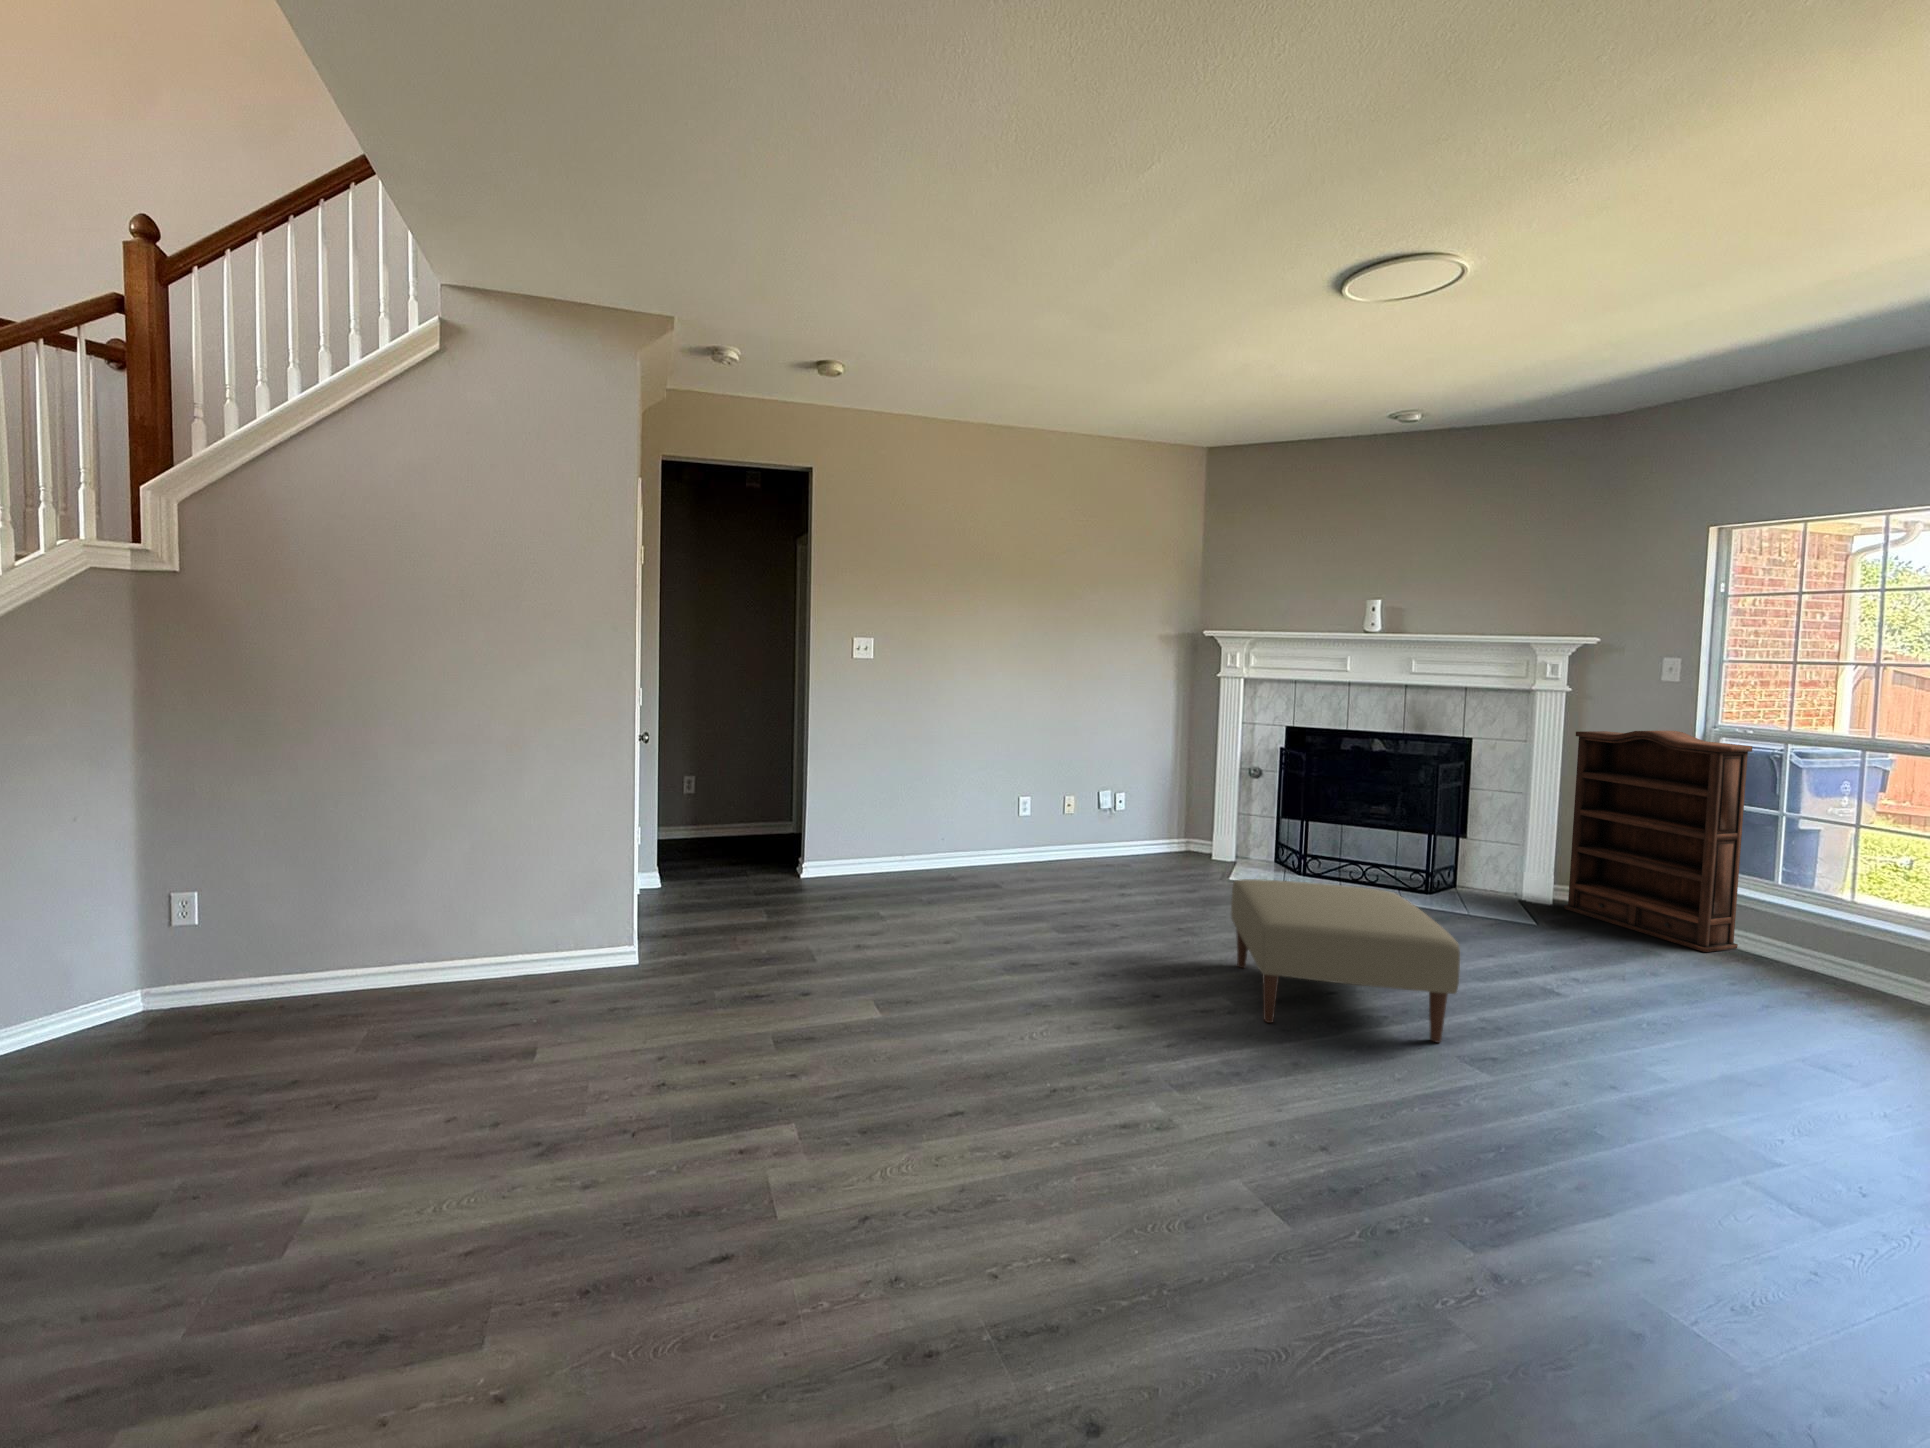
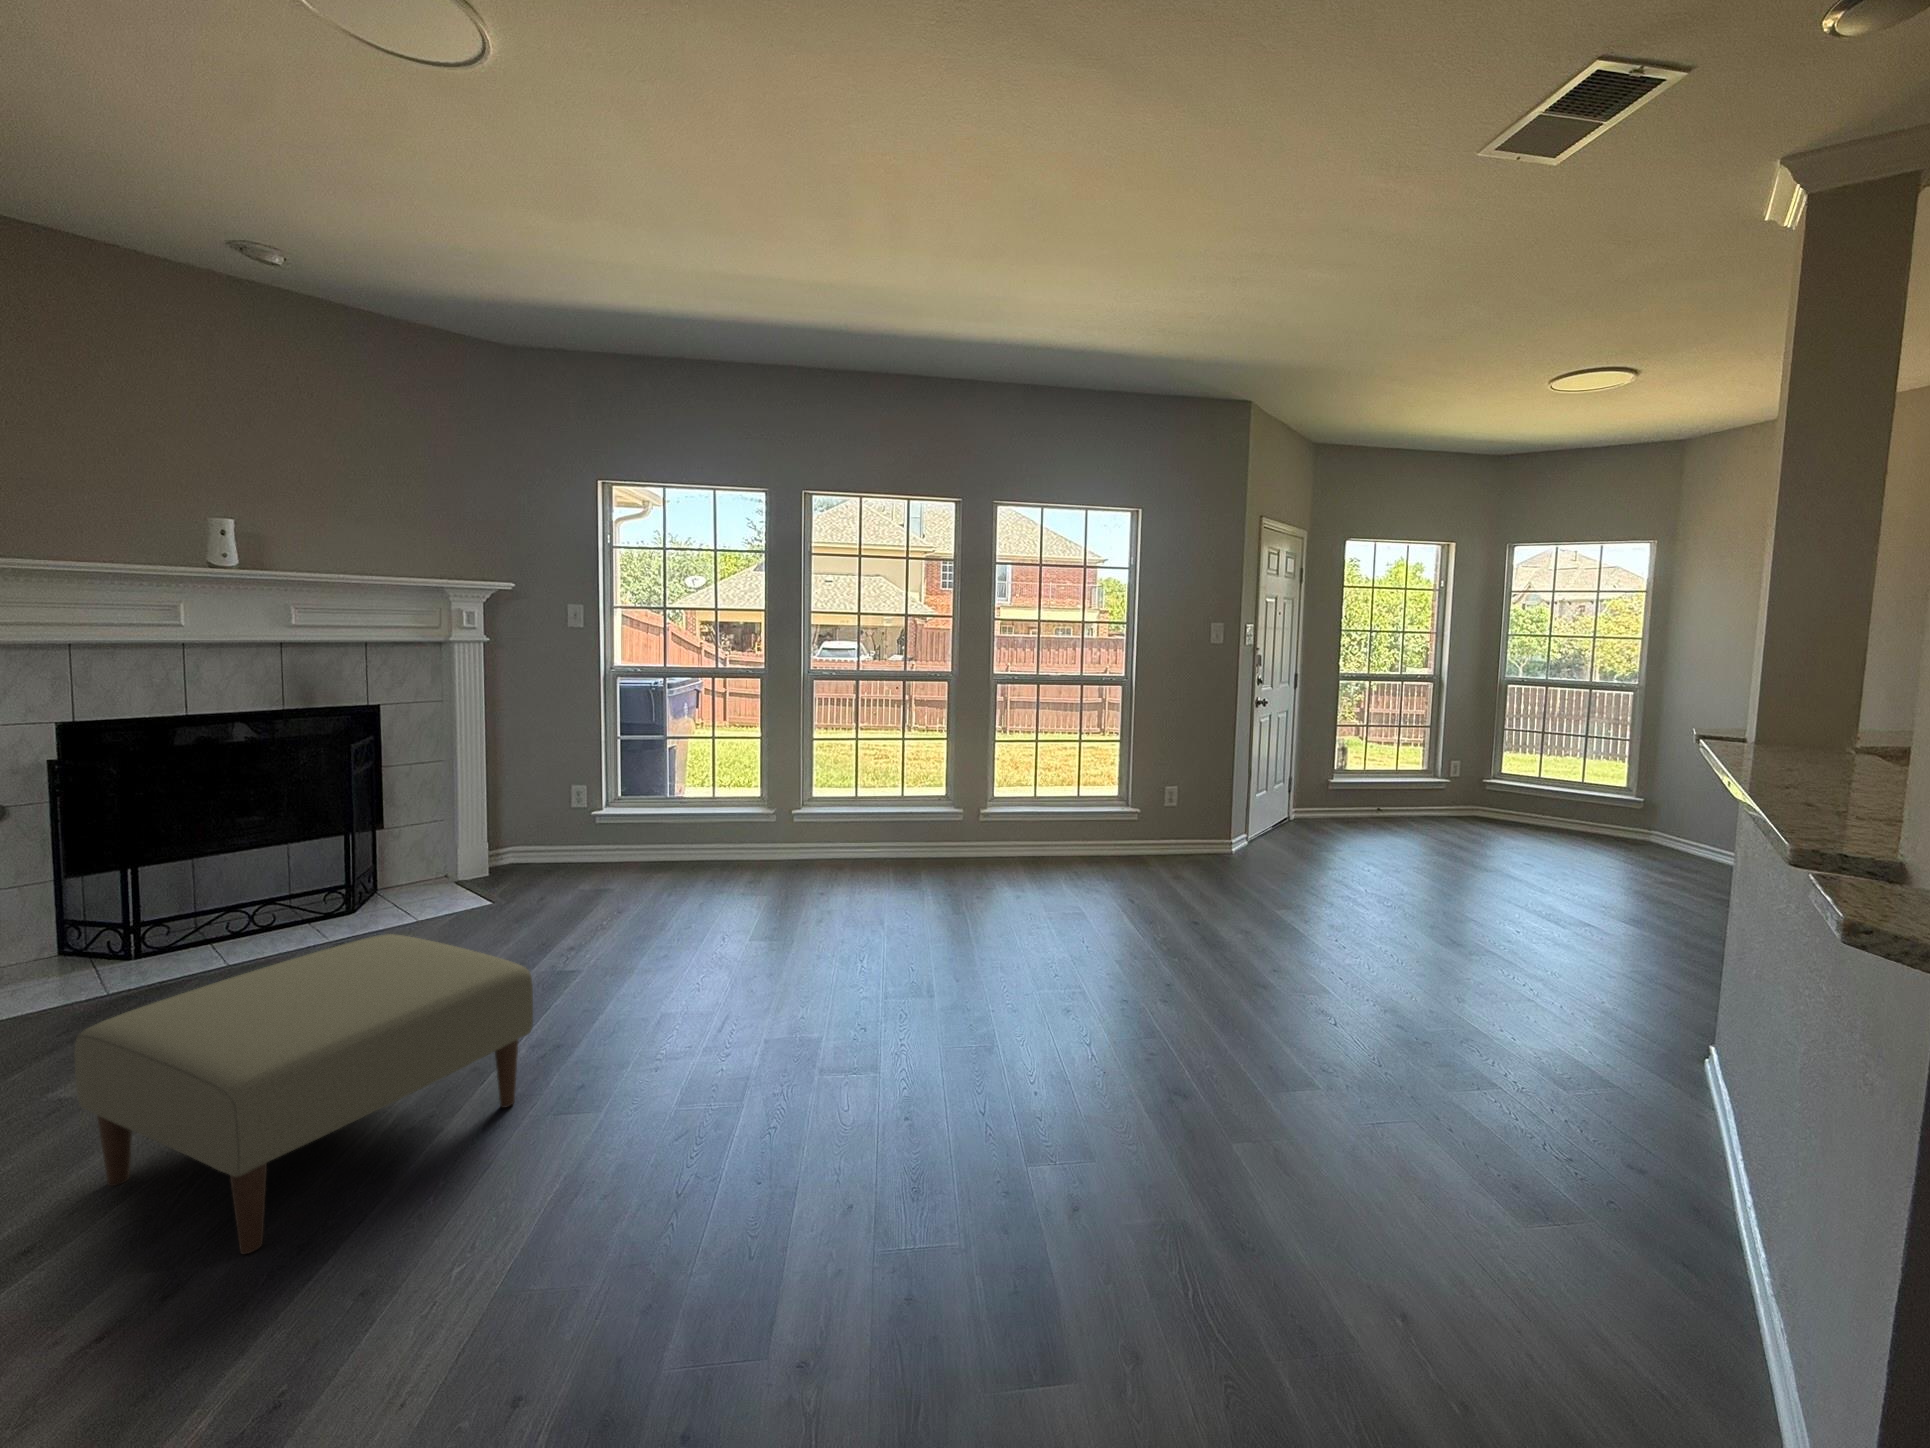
bookshelf: present [1564,731,1752,952] -> none [501,676,648,876]

